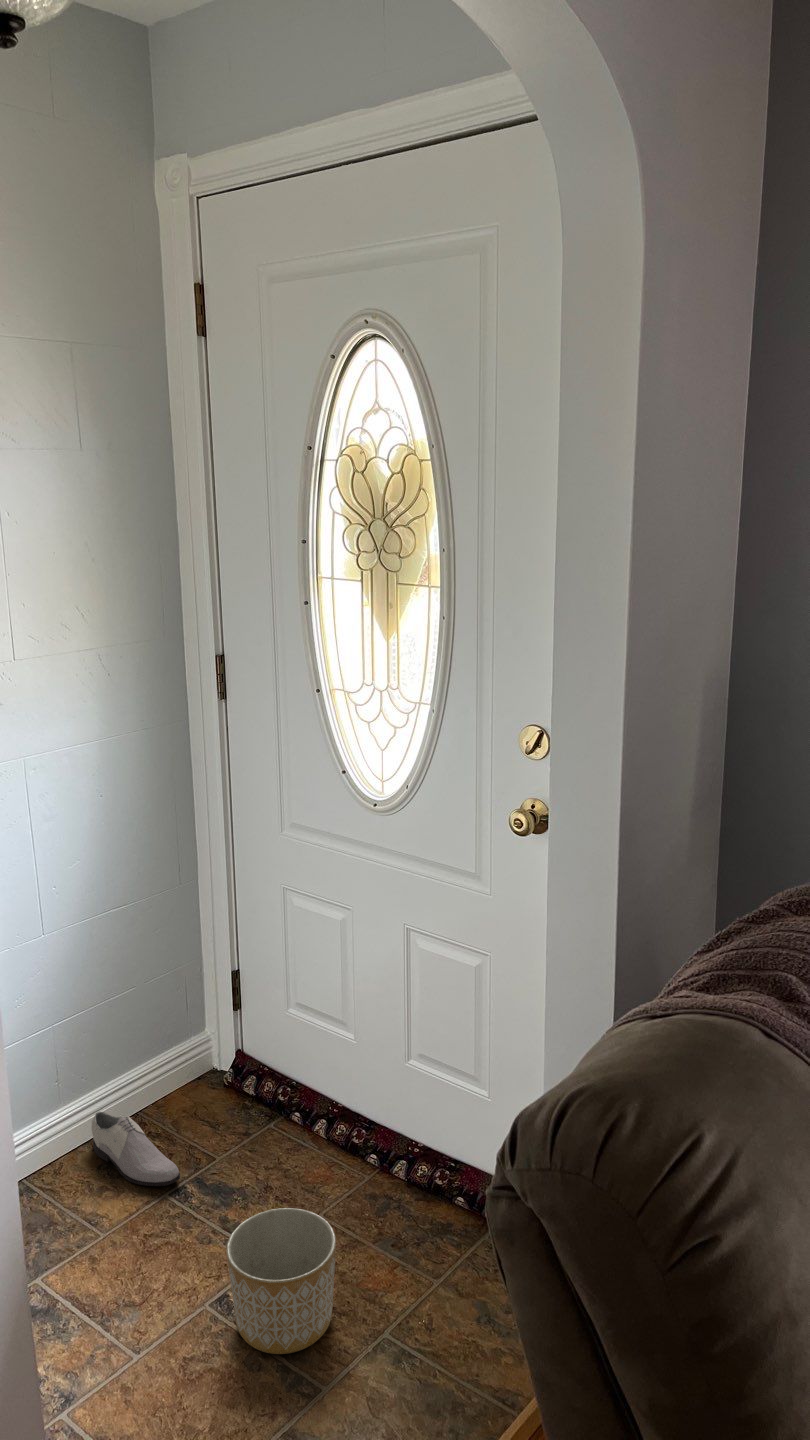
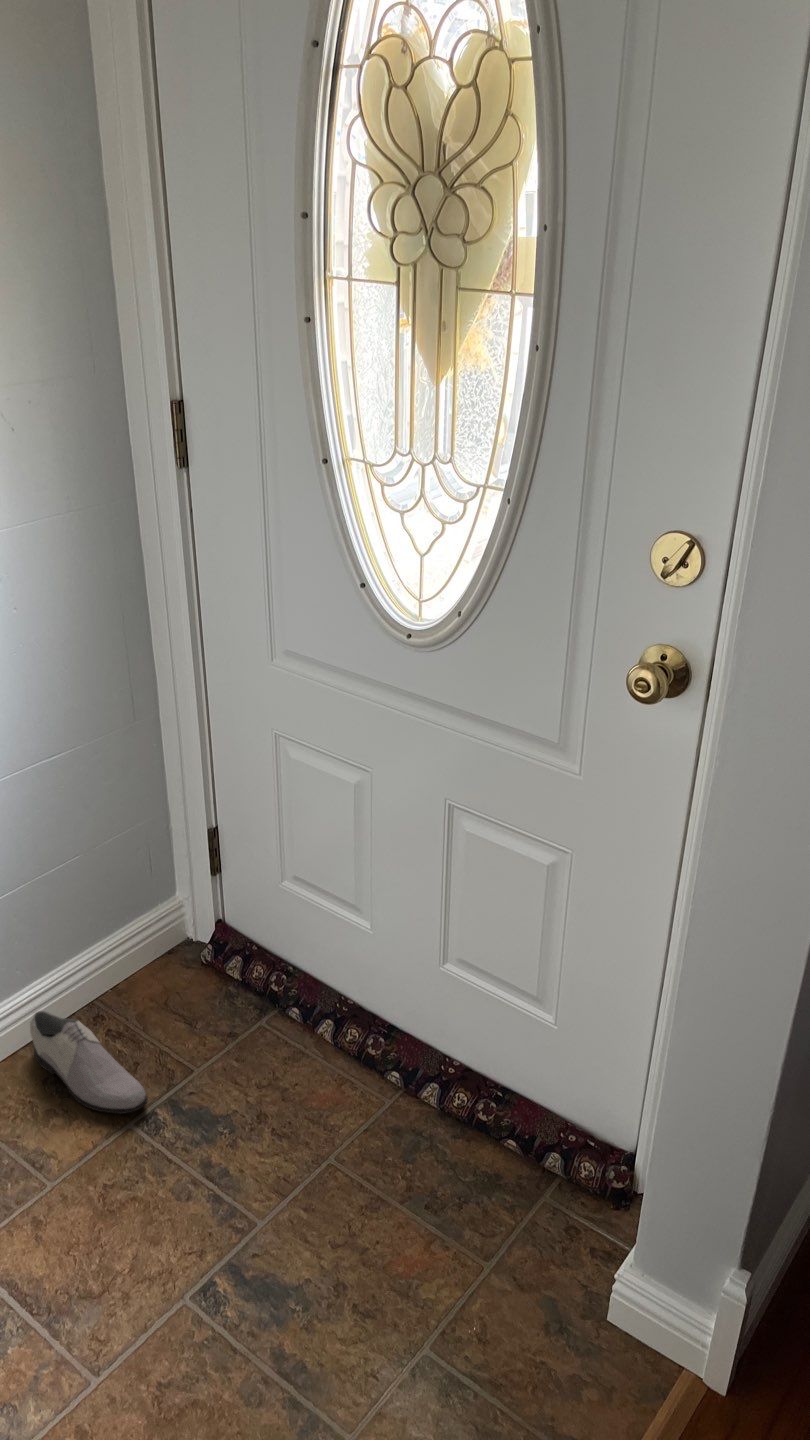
planter: present [227,1208,336,1354] -> none [212,1182,361,1378]

